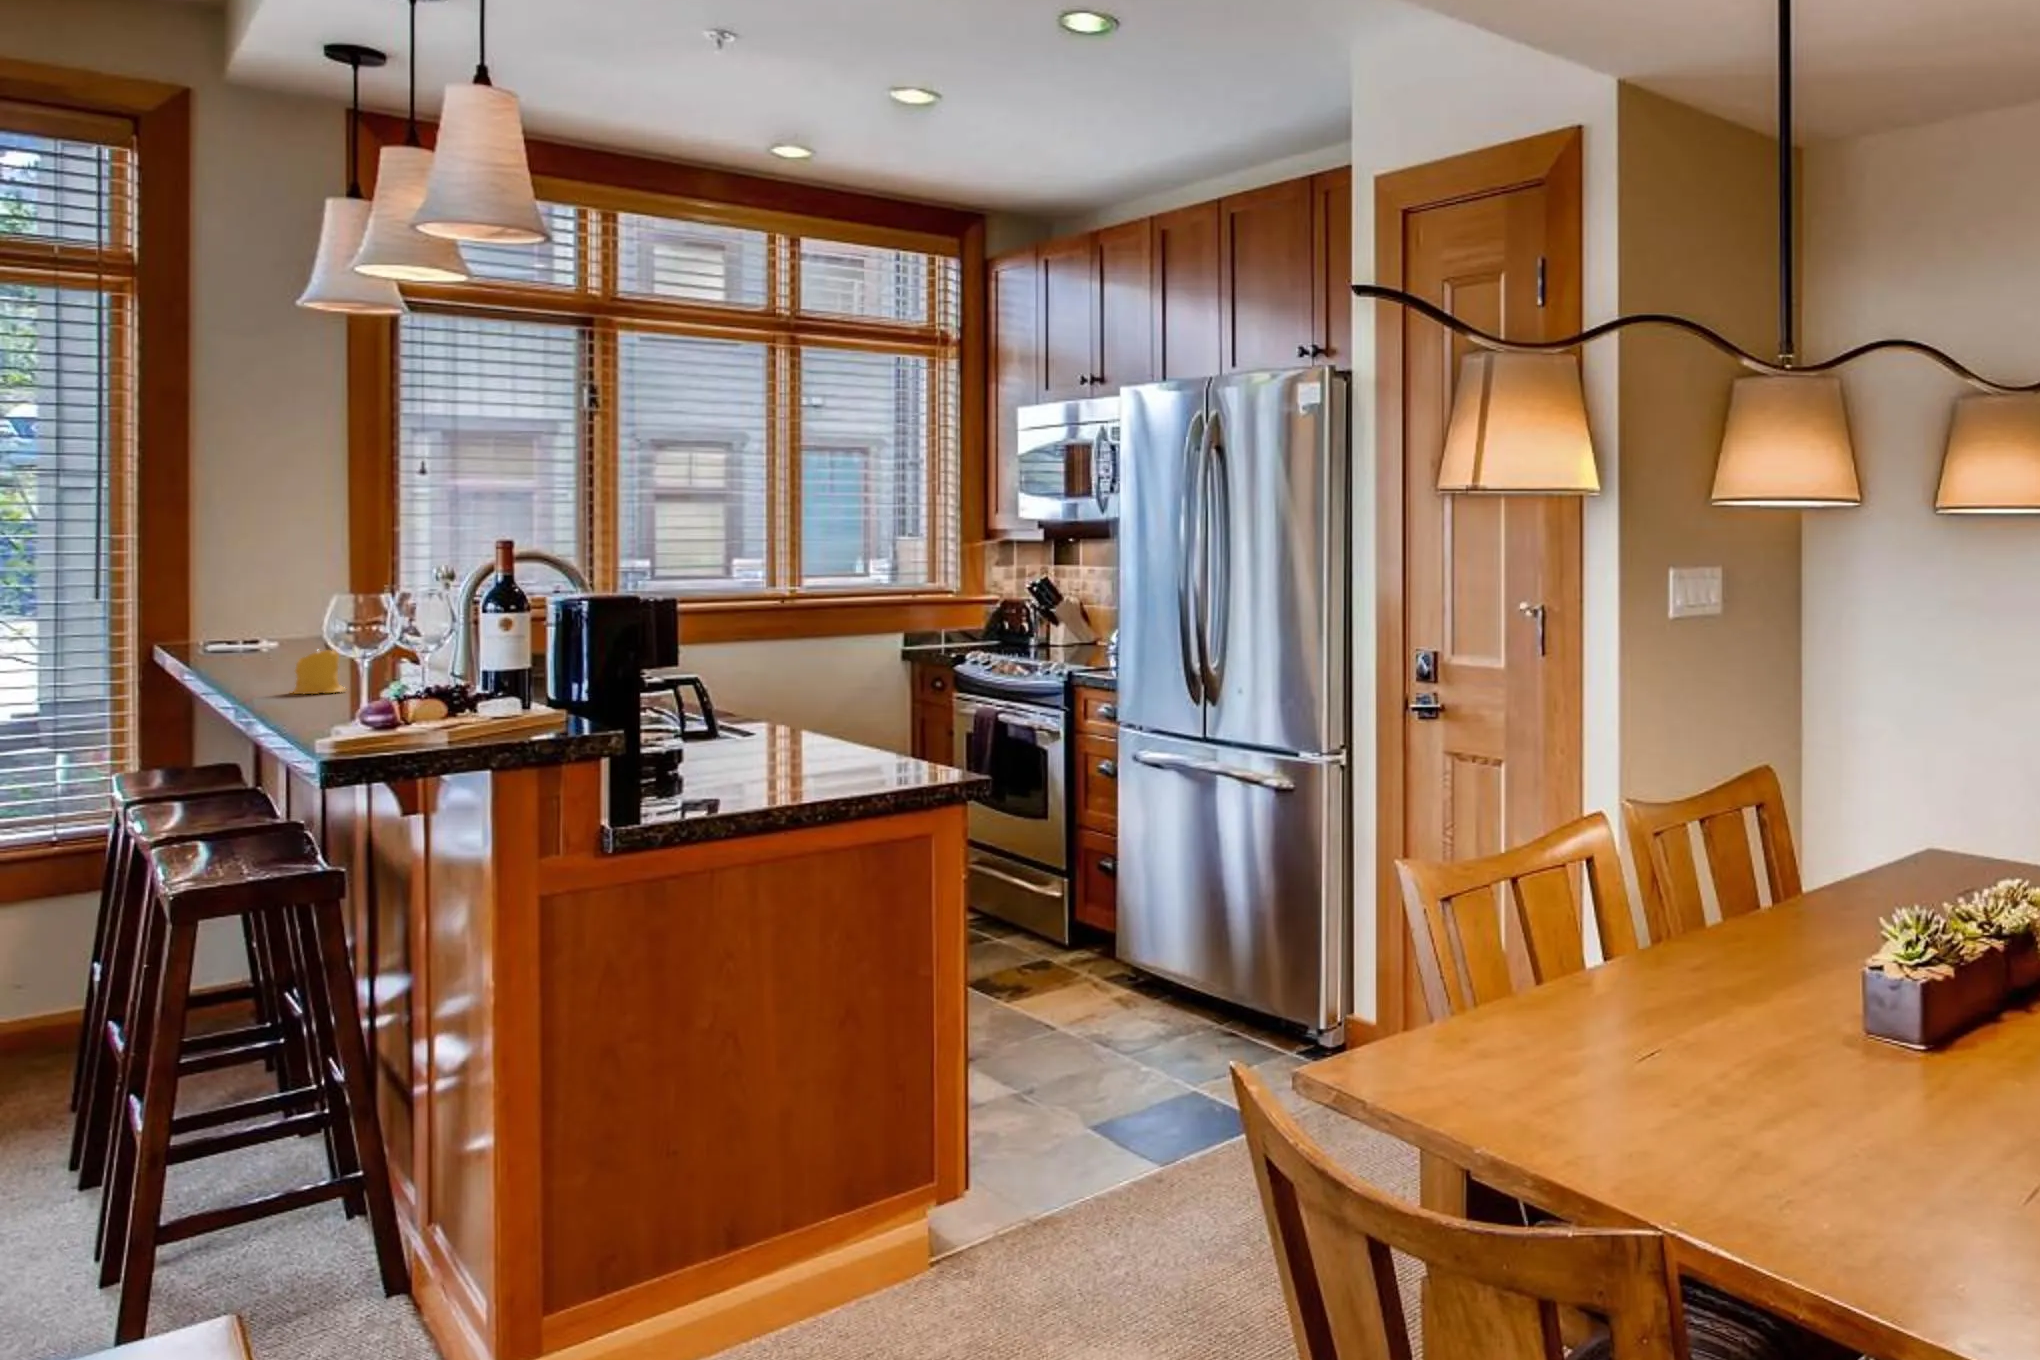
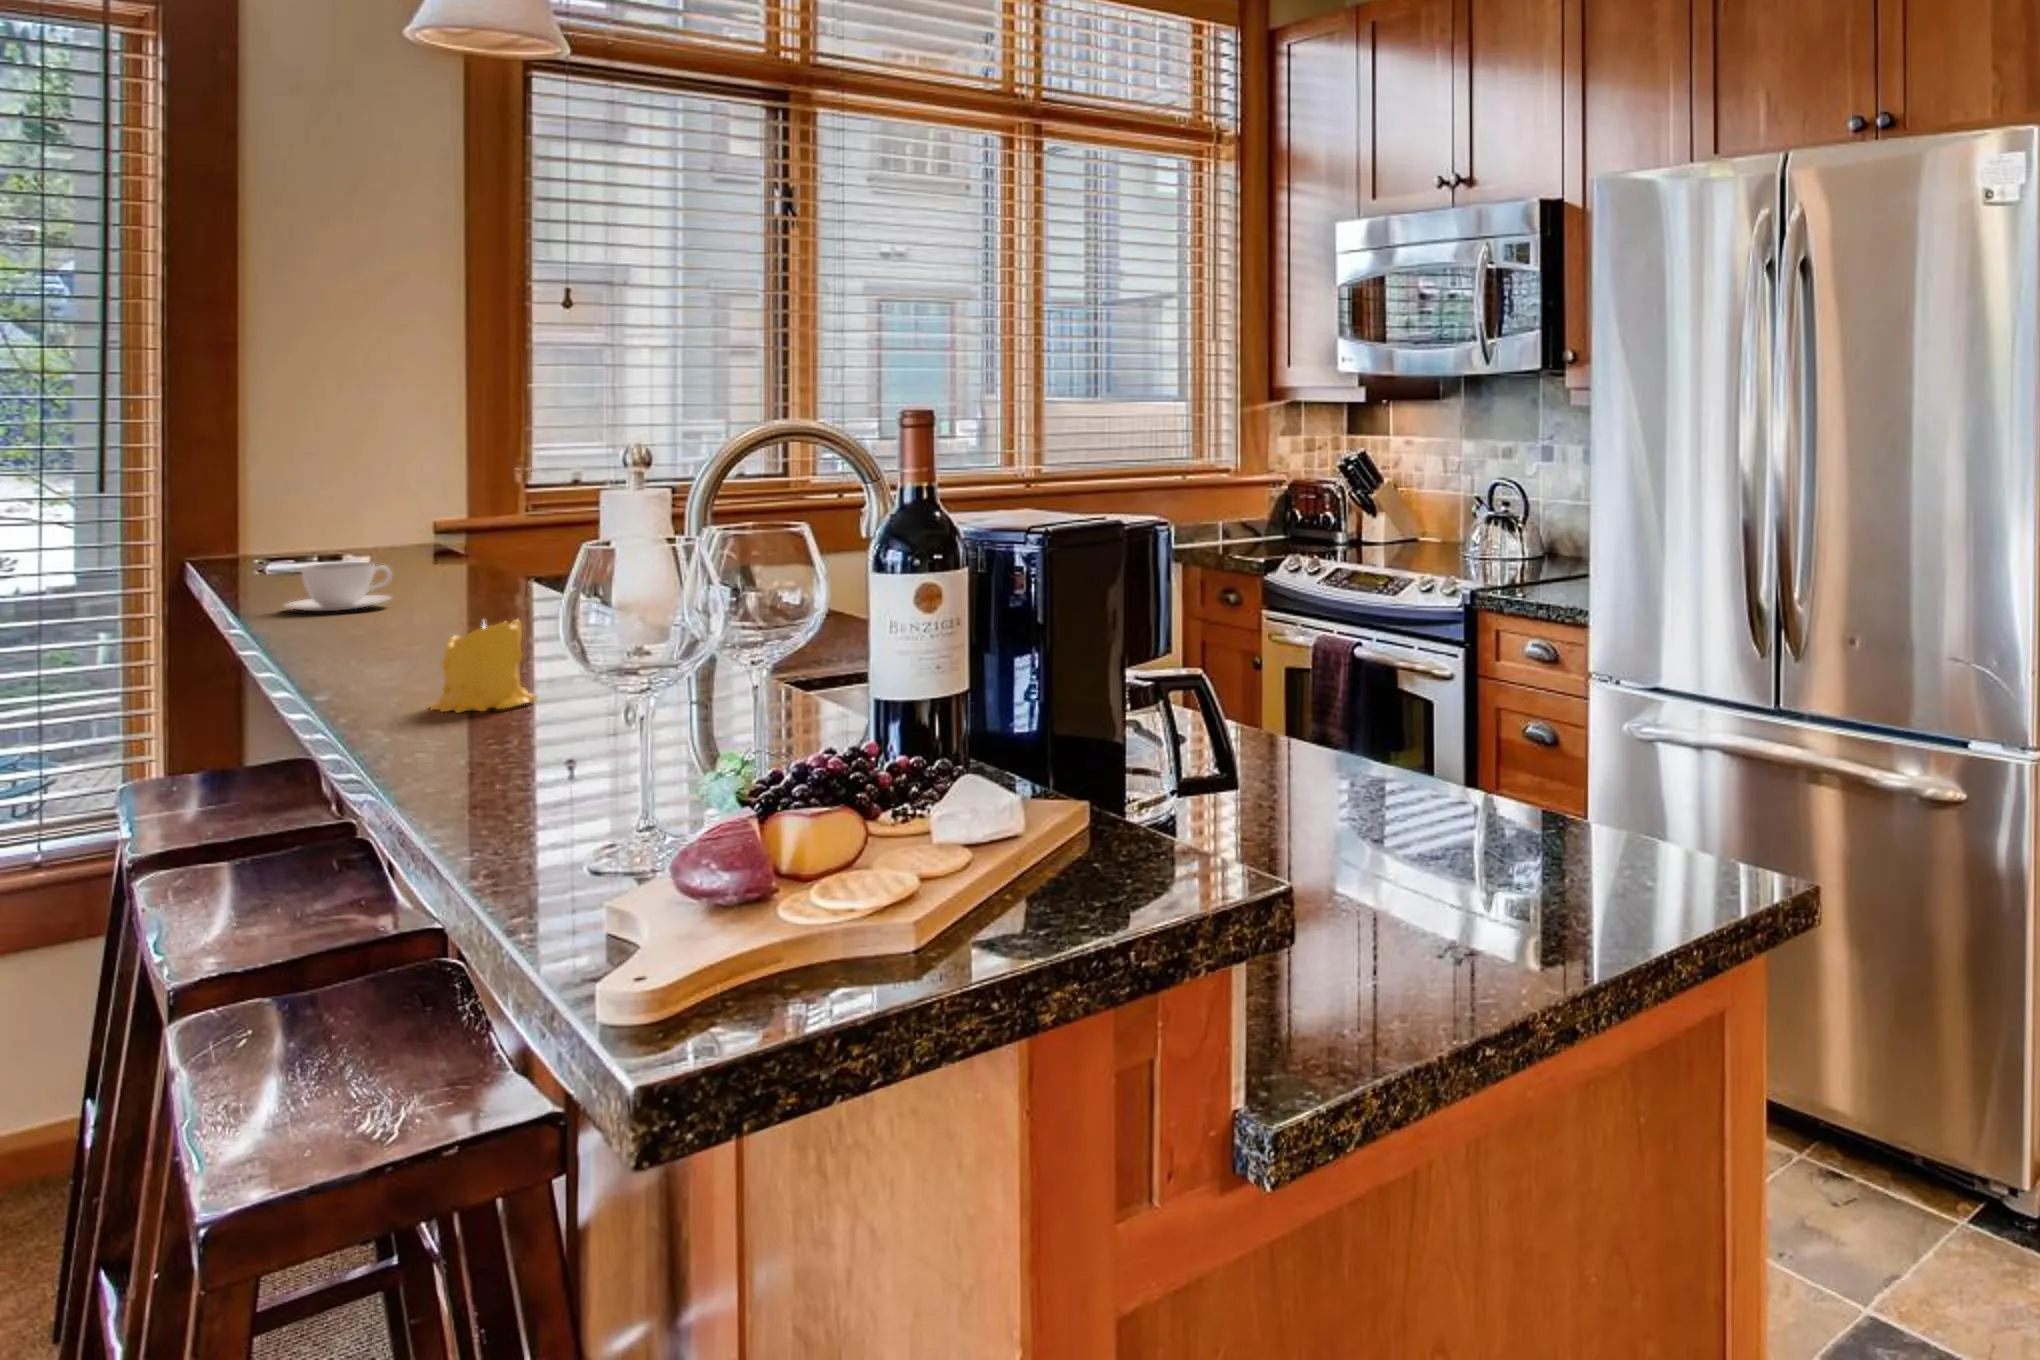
teacup: none [219,635,288,663] -> present [284,562,392,611]

